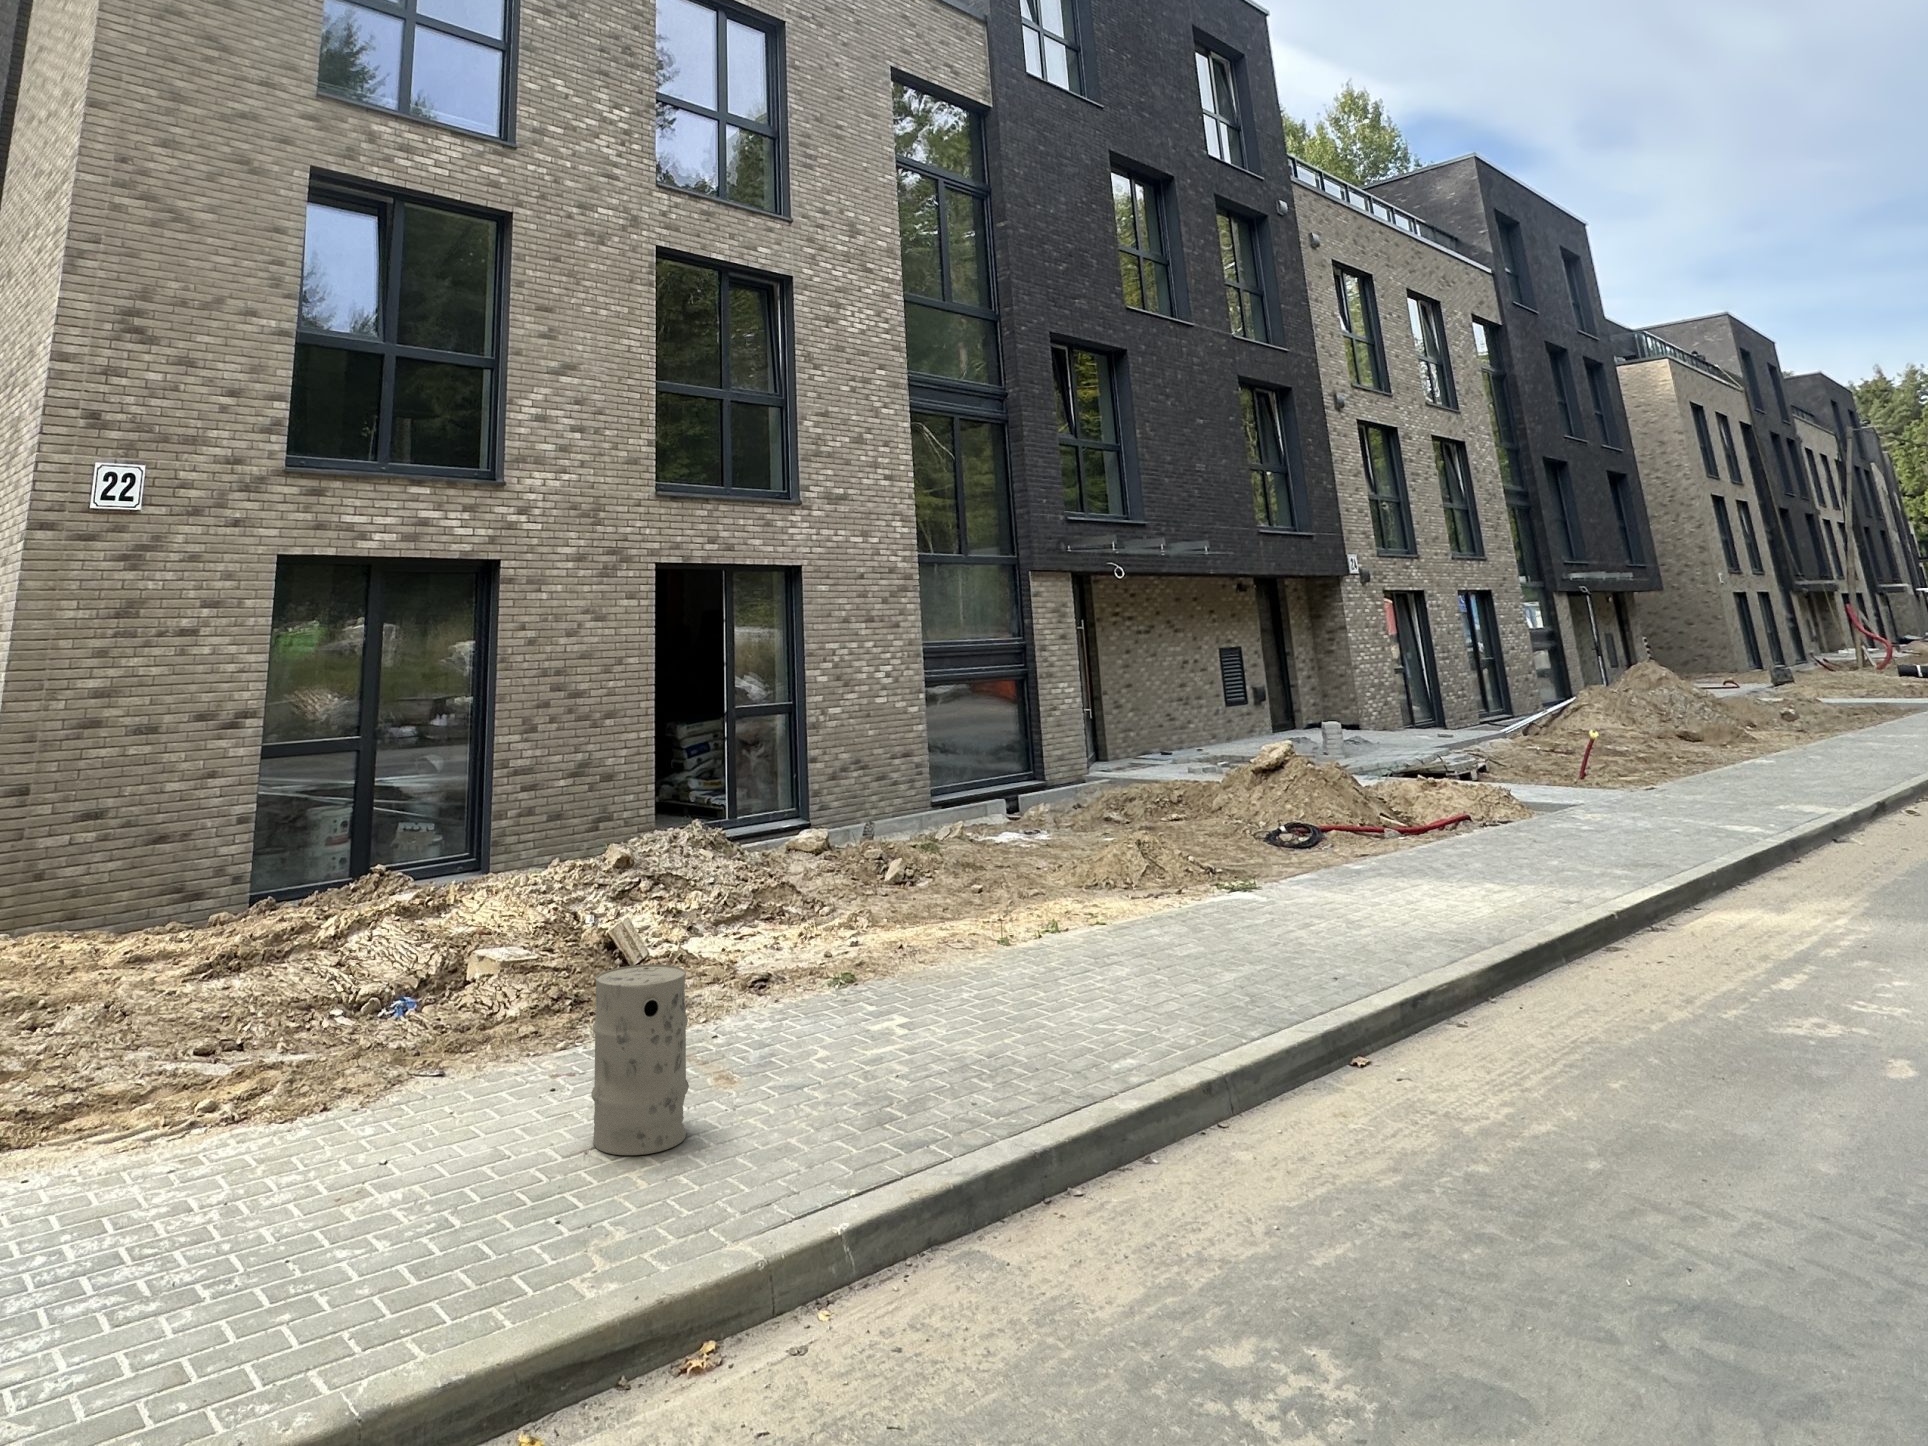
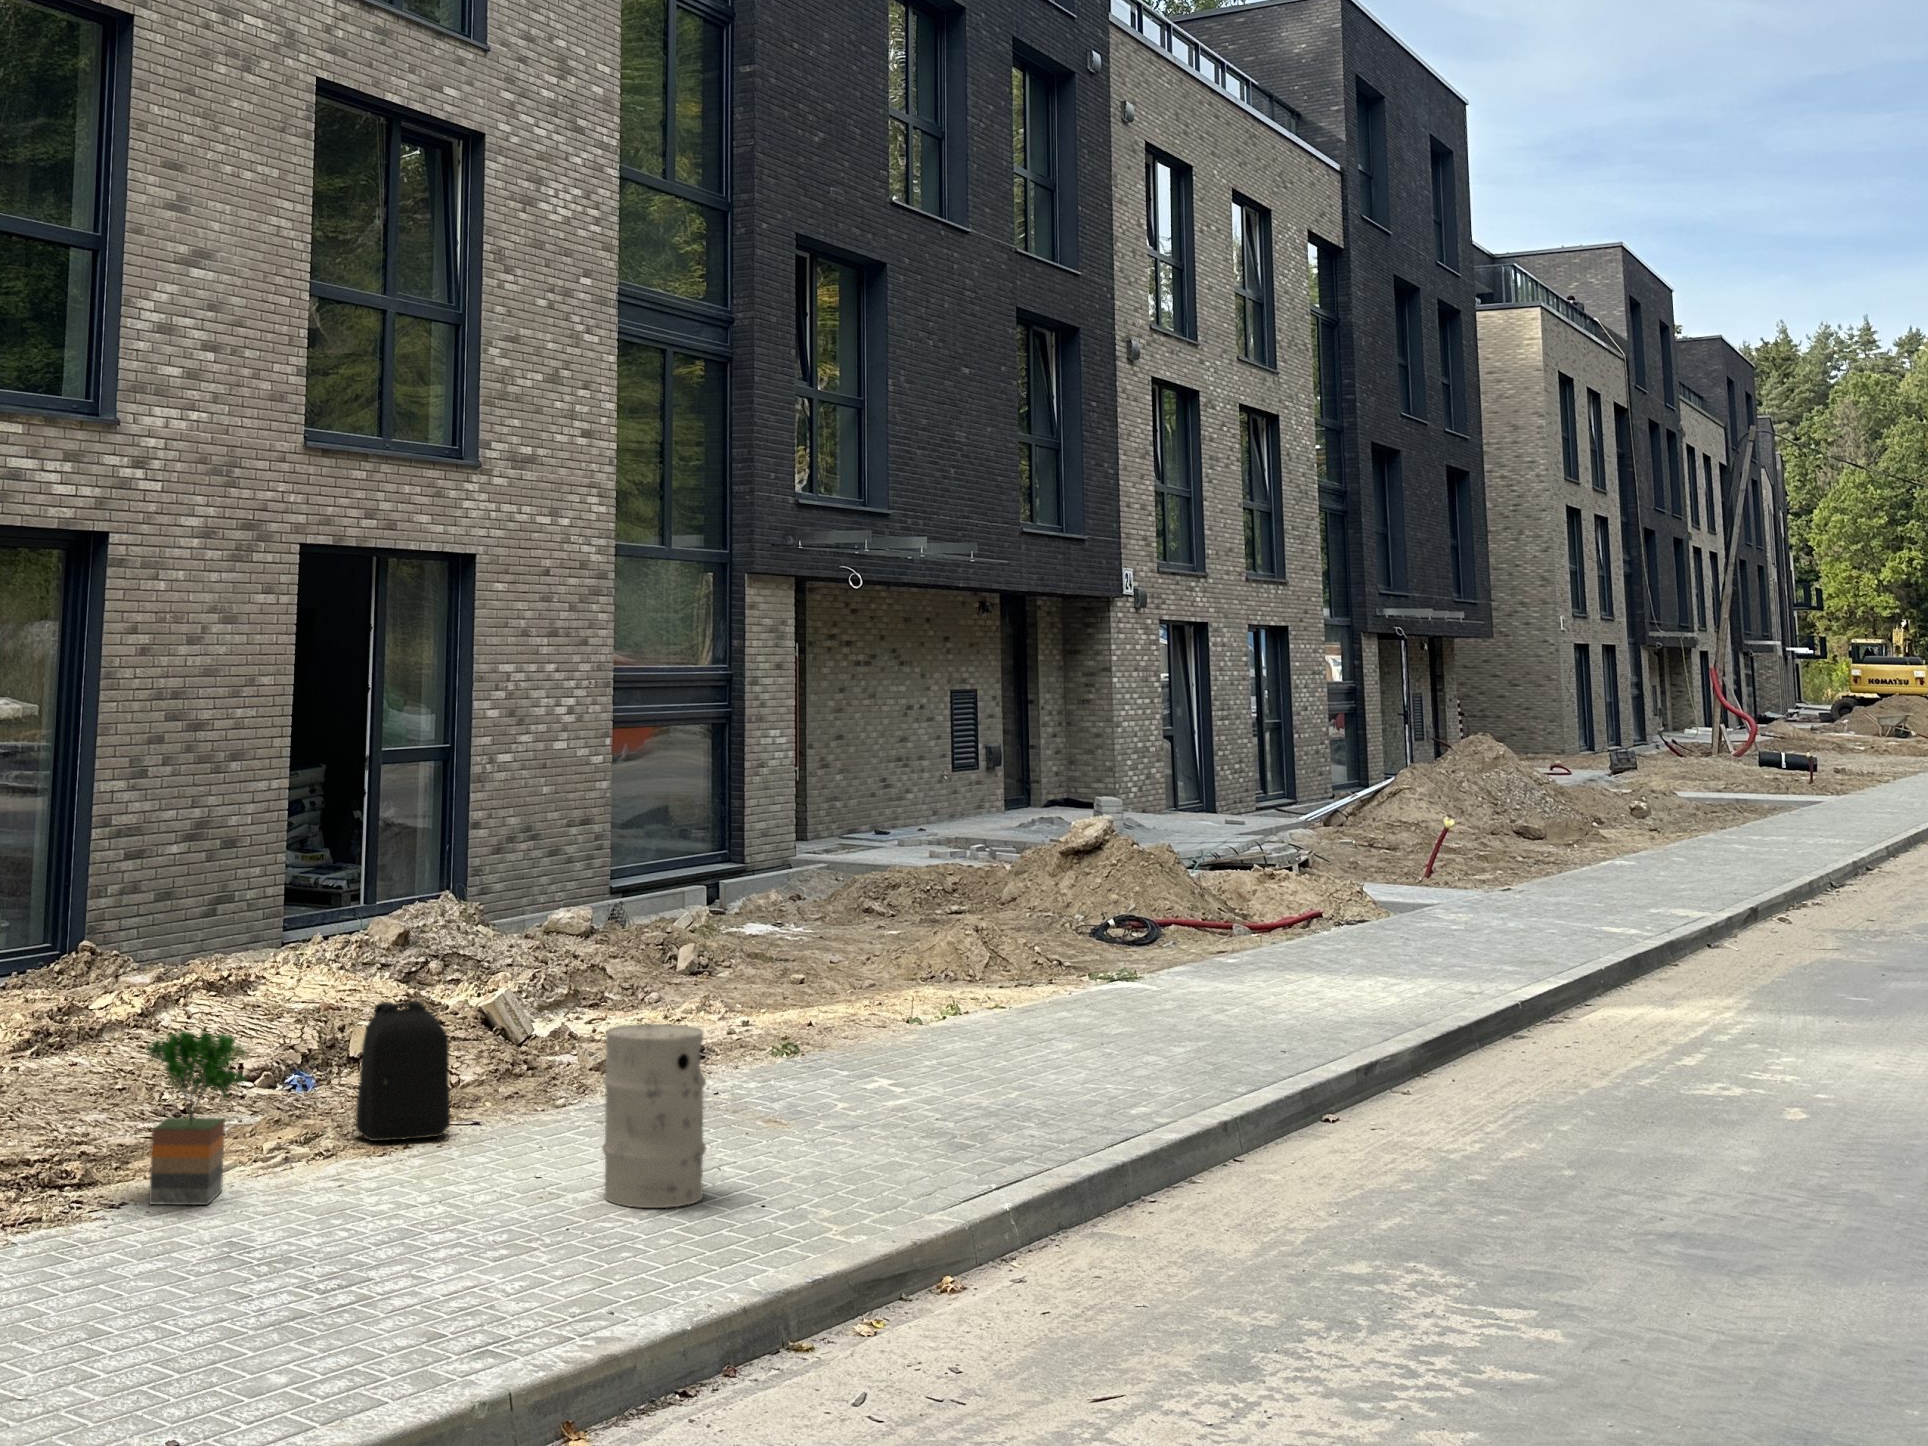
backpack: none [475,928,555,1055] -> present [356,1001,450,1141]
potted tree: none [211,966,316,1133] -> present [147,1031,247,1205]

